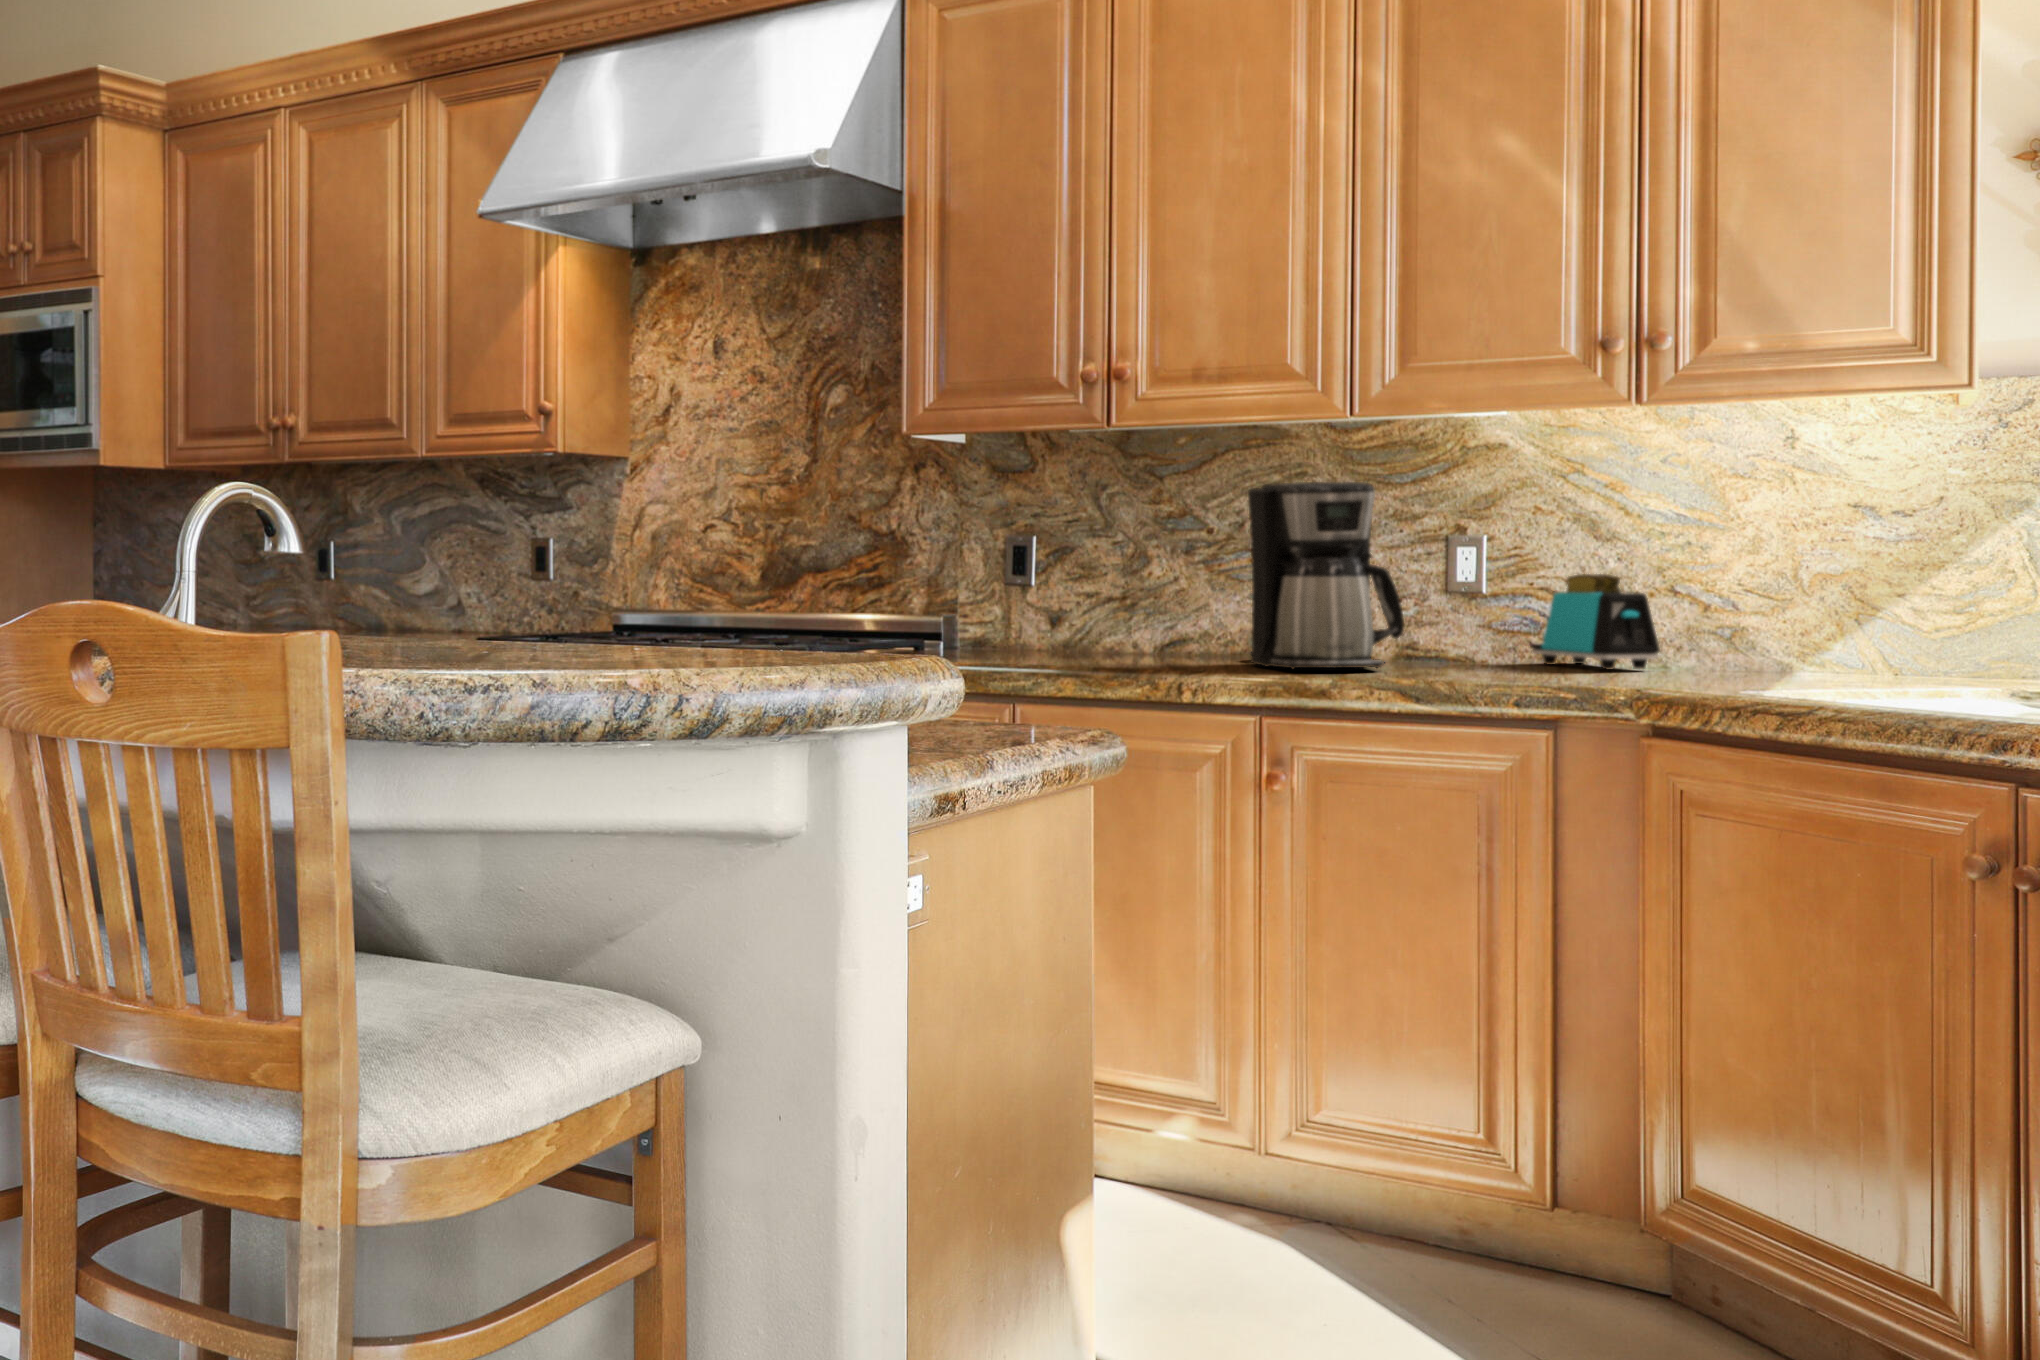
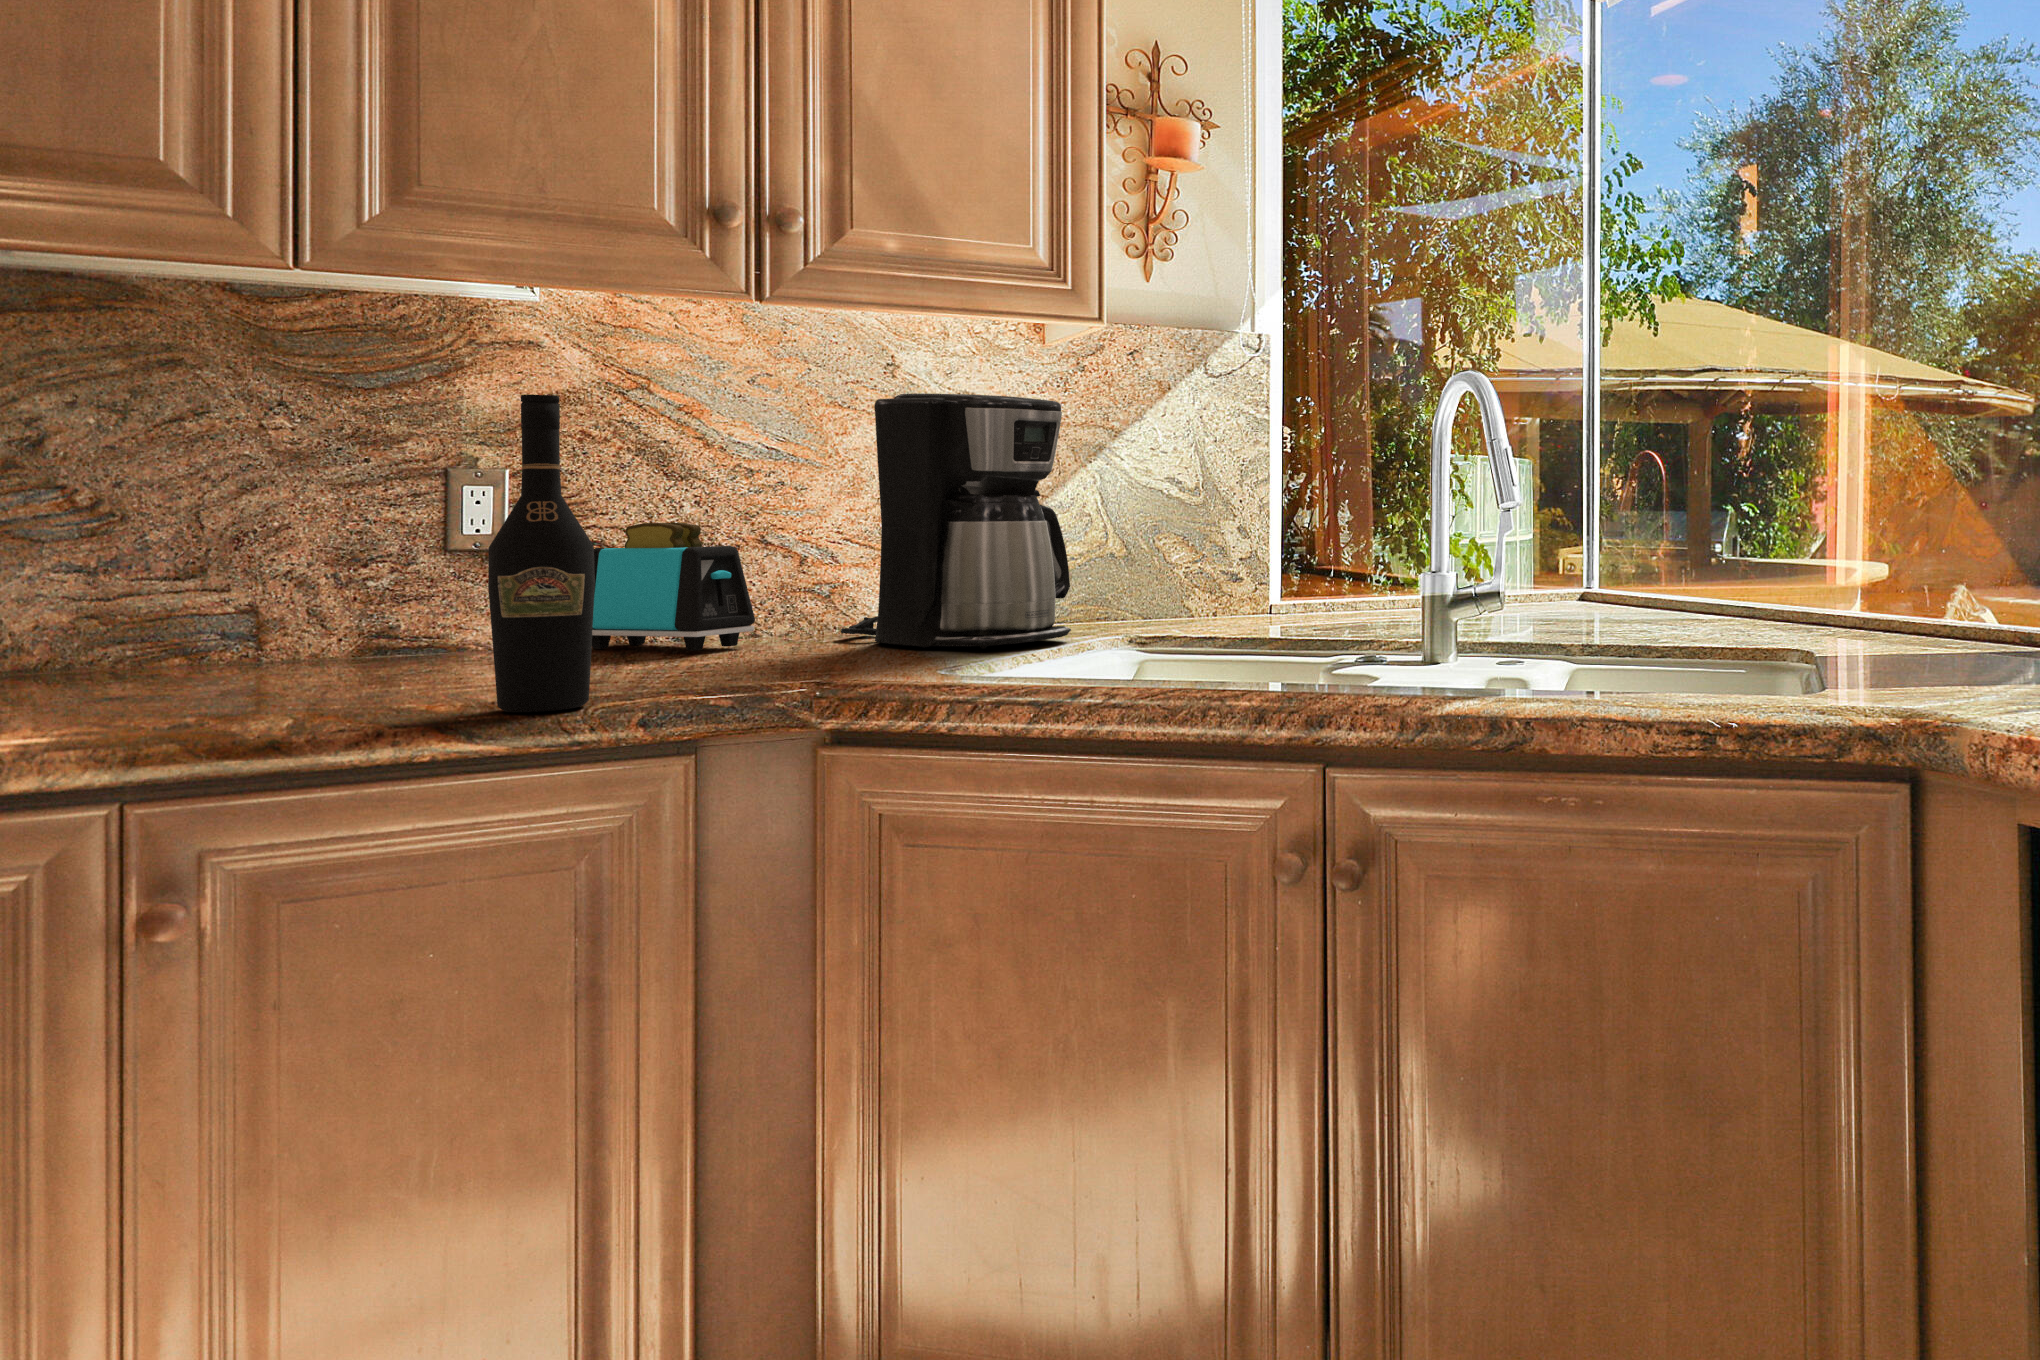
coffee maker: present [1248,482,1404,669] -> present [841,393,1071,648]
wine bottle: none [1431,497,1492,690] -> present [488,395,595,712]

